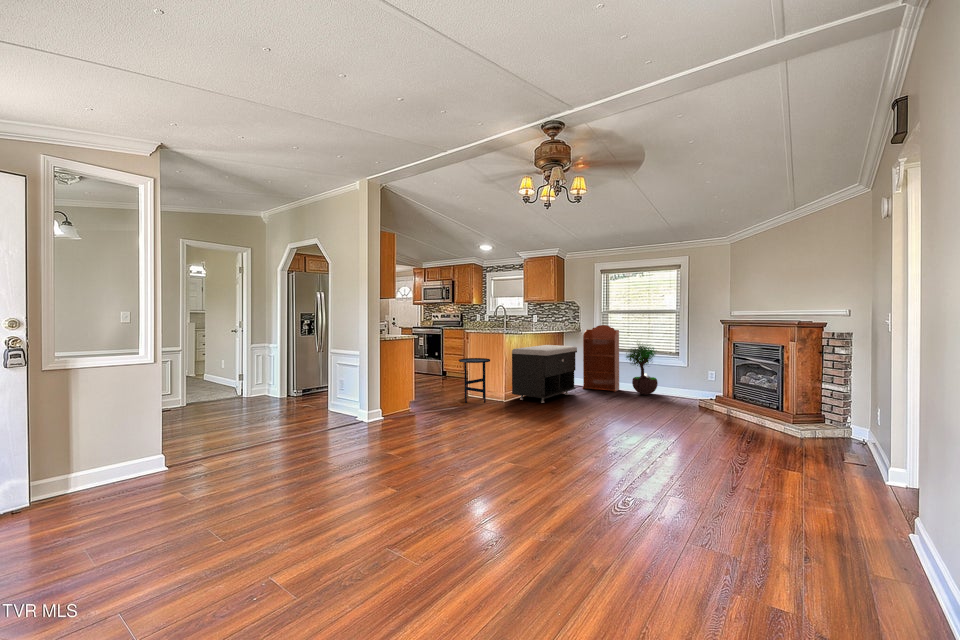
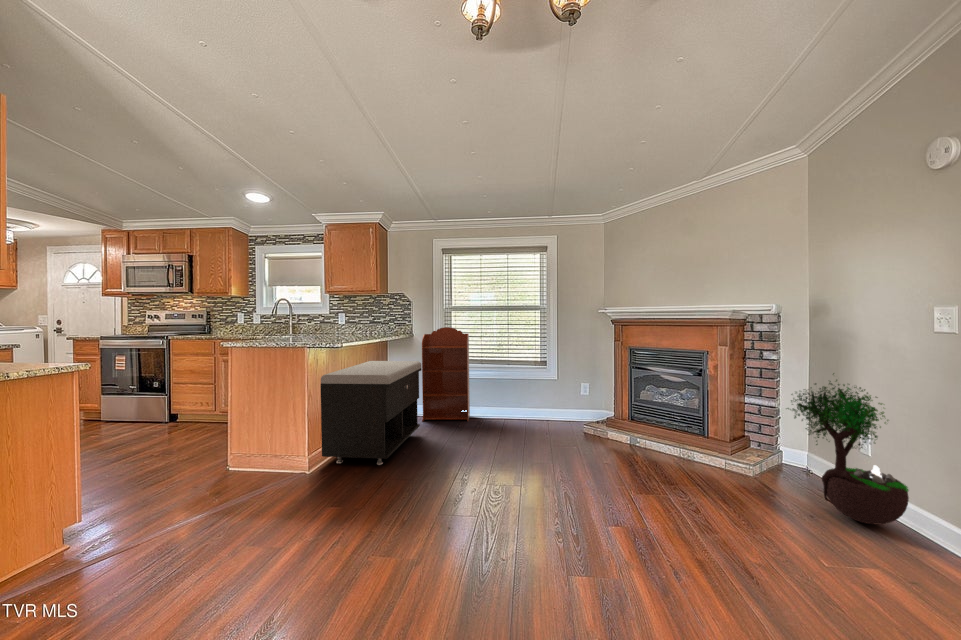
potted tree: present [626,345,658,395] -> present [787,373,909,525]
side table: present [459,358,490,403] -> none [207,397,278,495]

